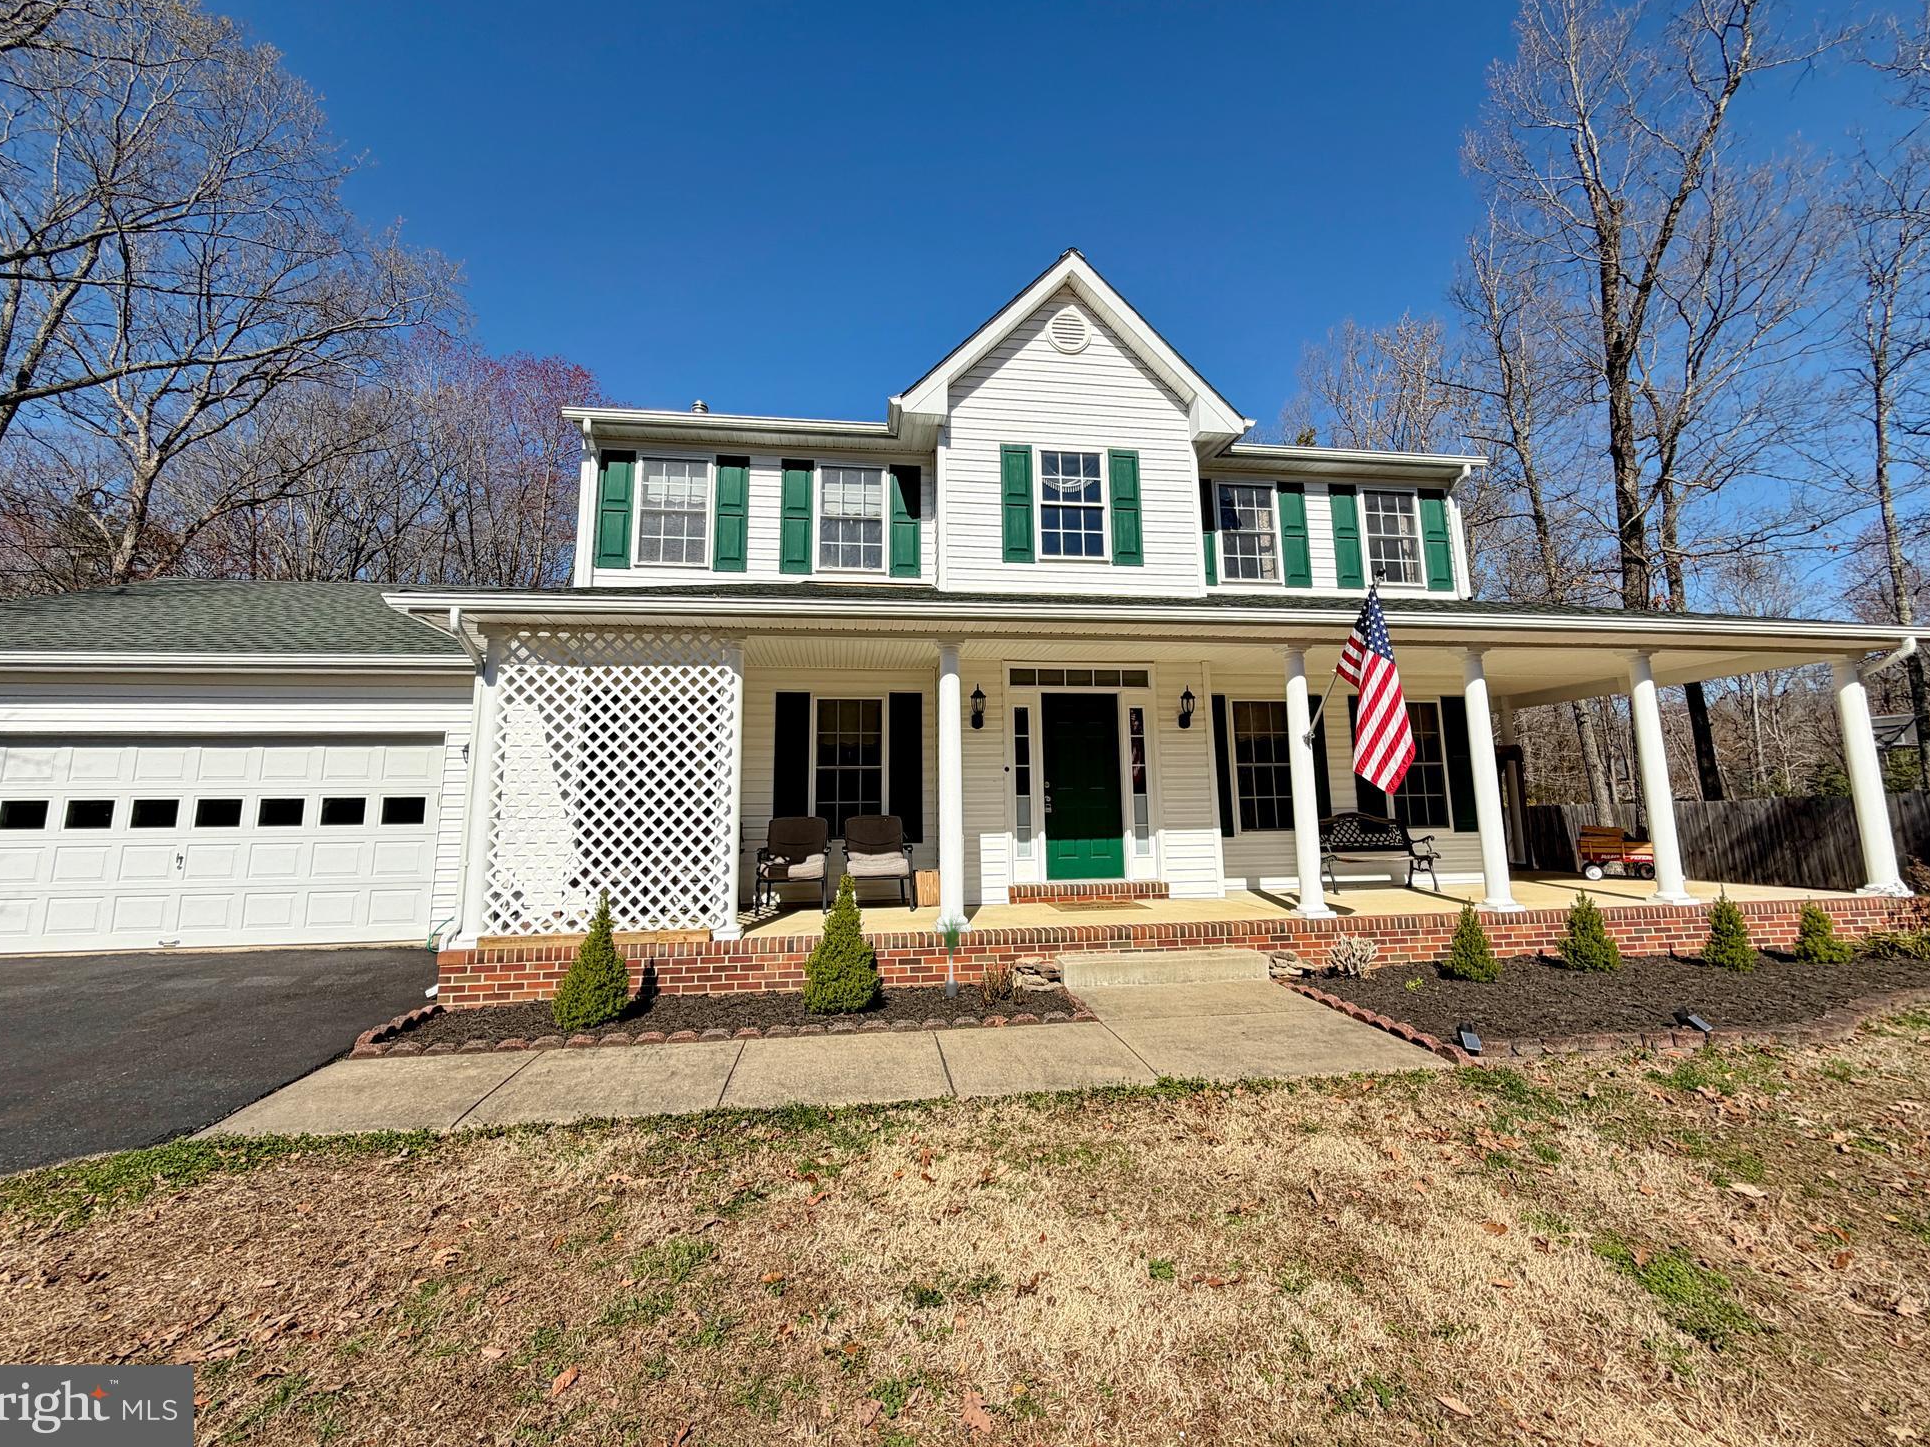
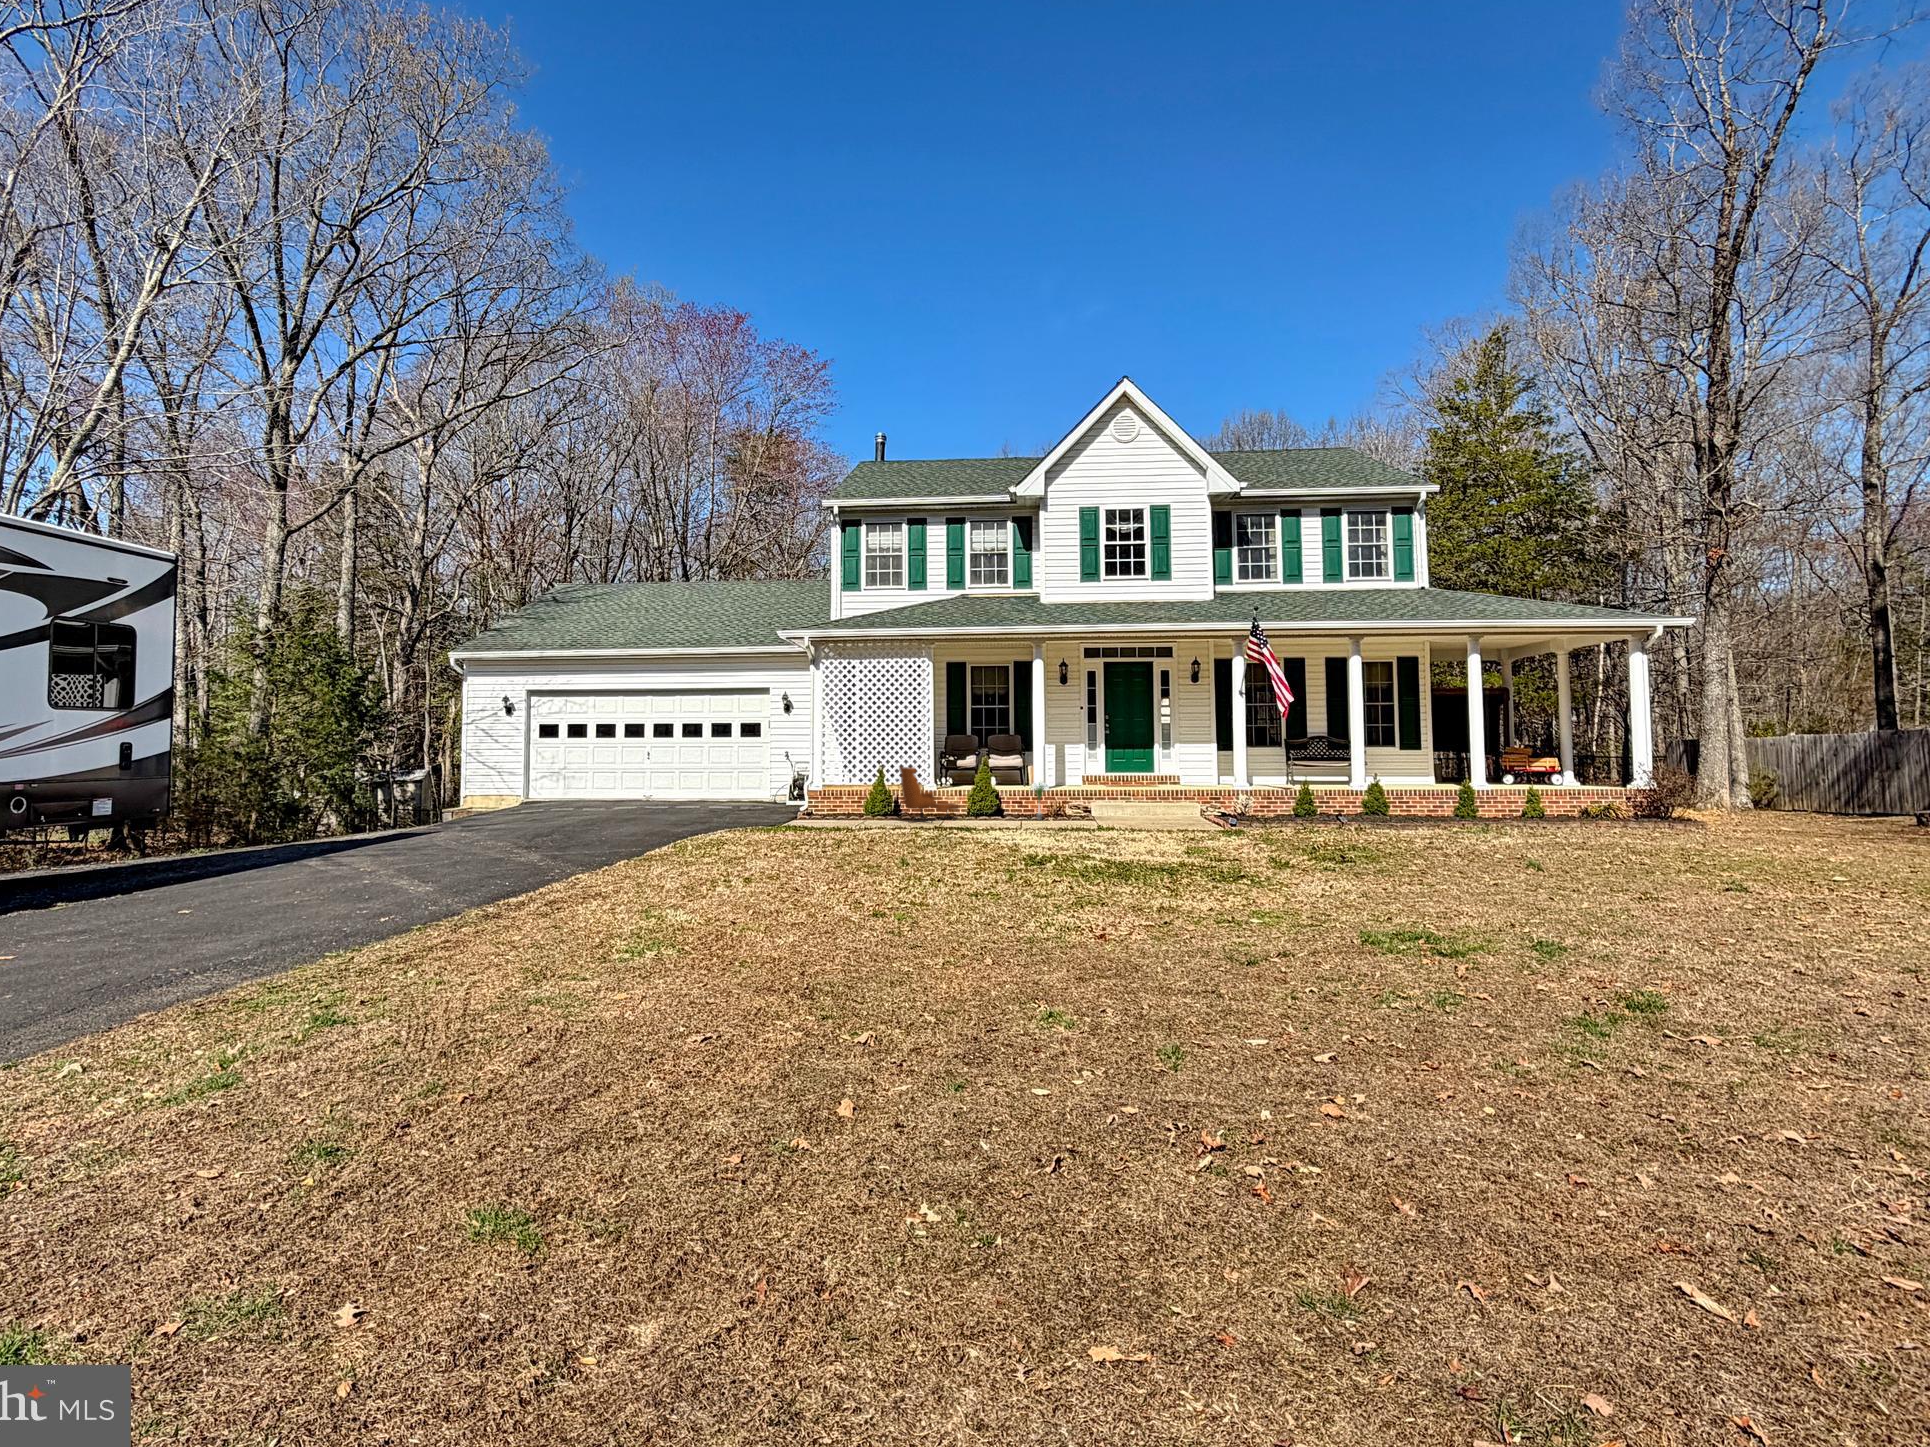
lounge chair: none [650,898,787,1030] -> present [899,767,959,821]

